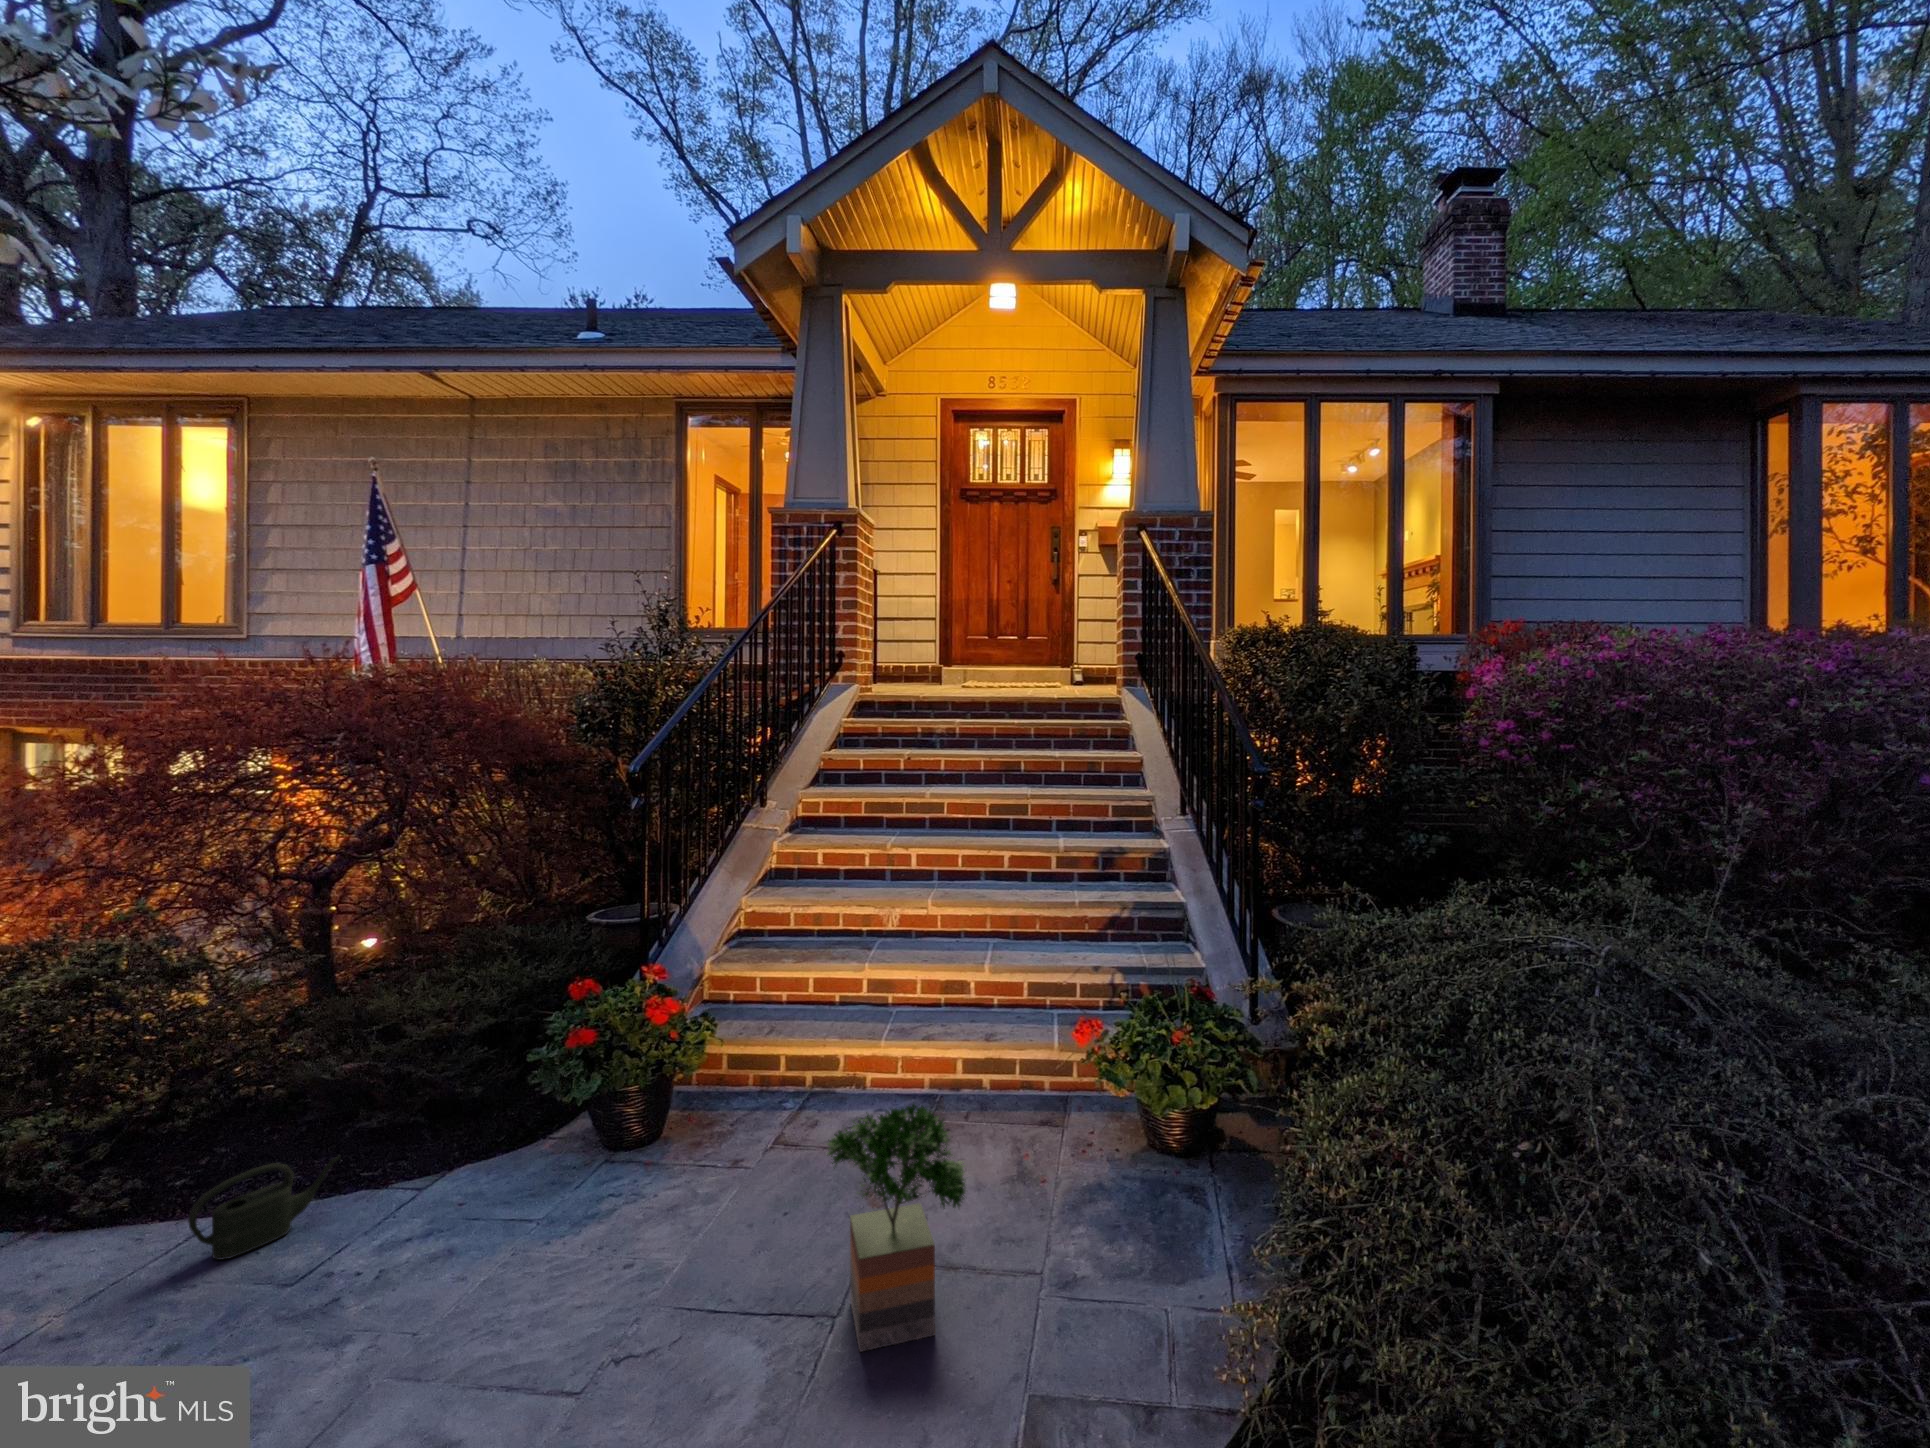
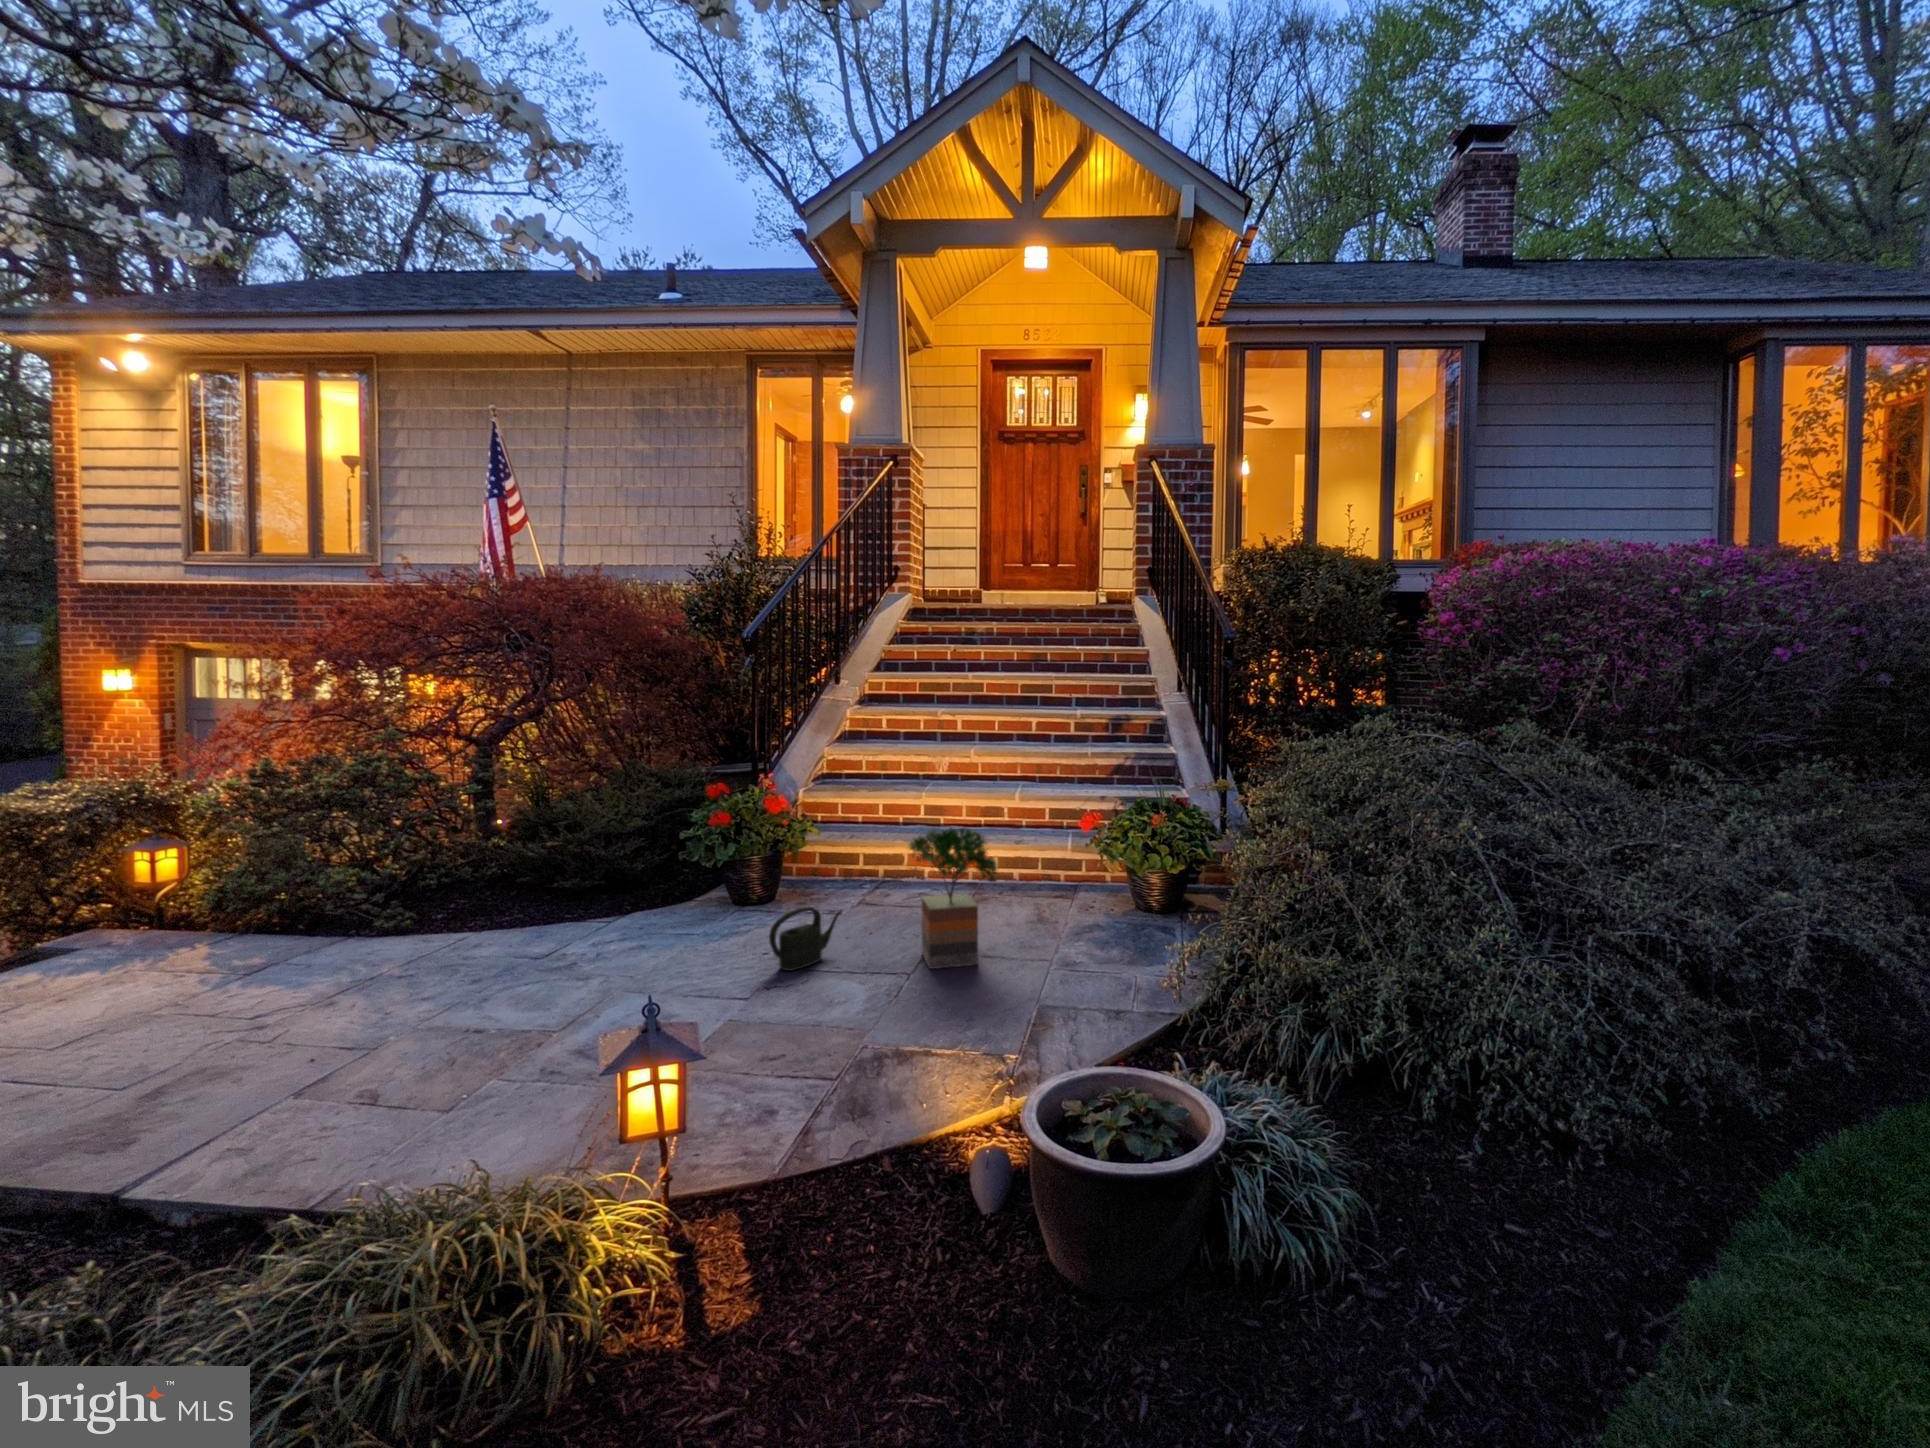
watering can: present [188,1156,340,1260] -> present [769,907,842,971]

